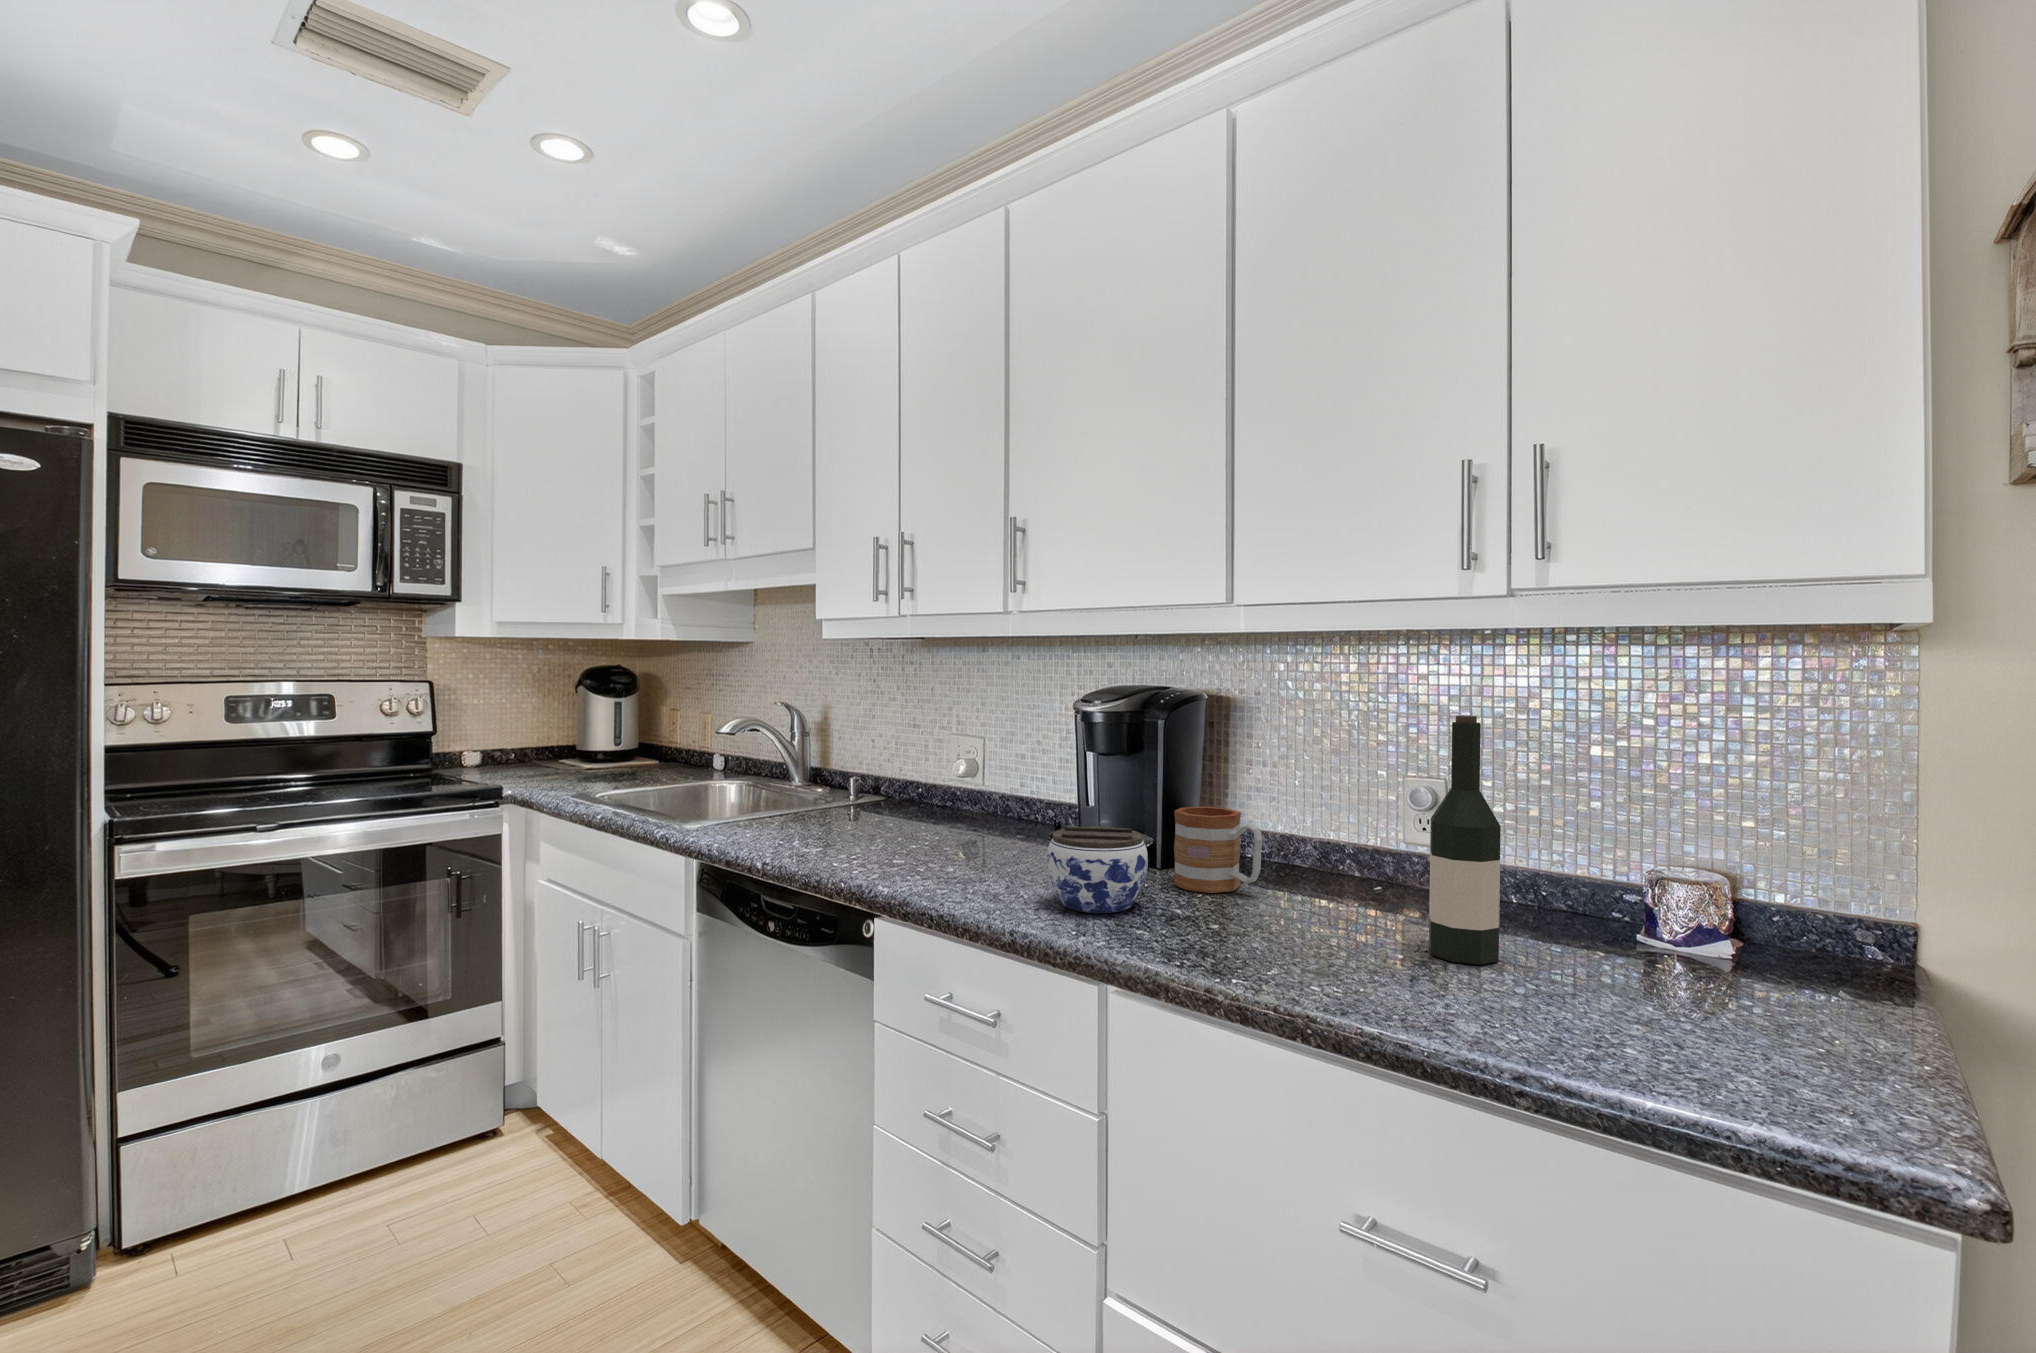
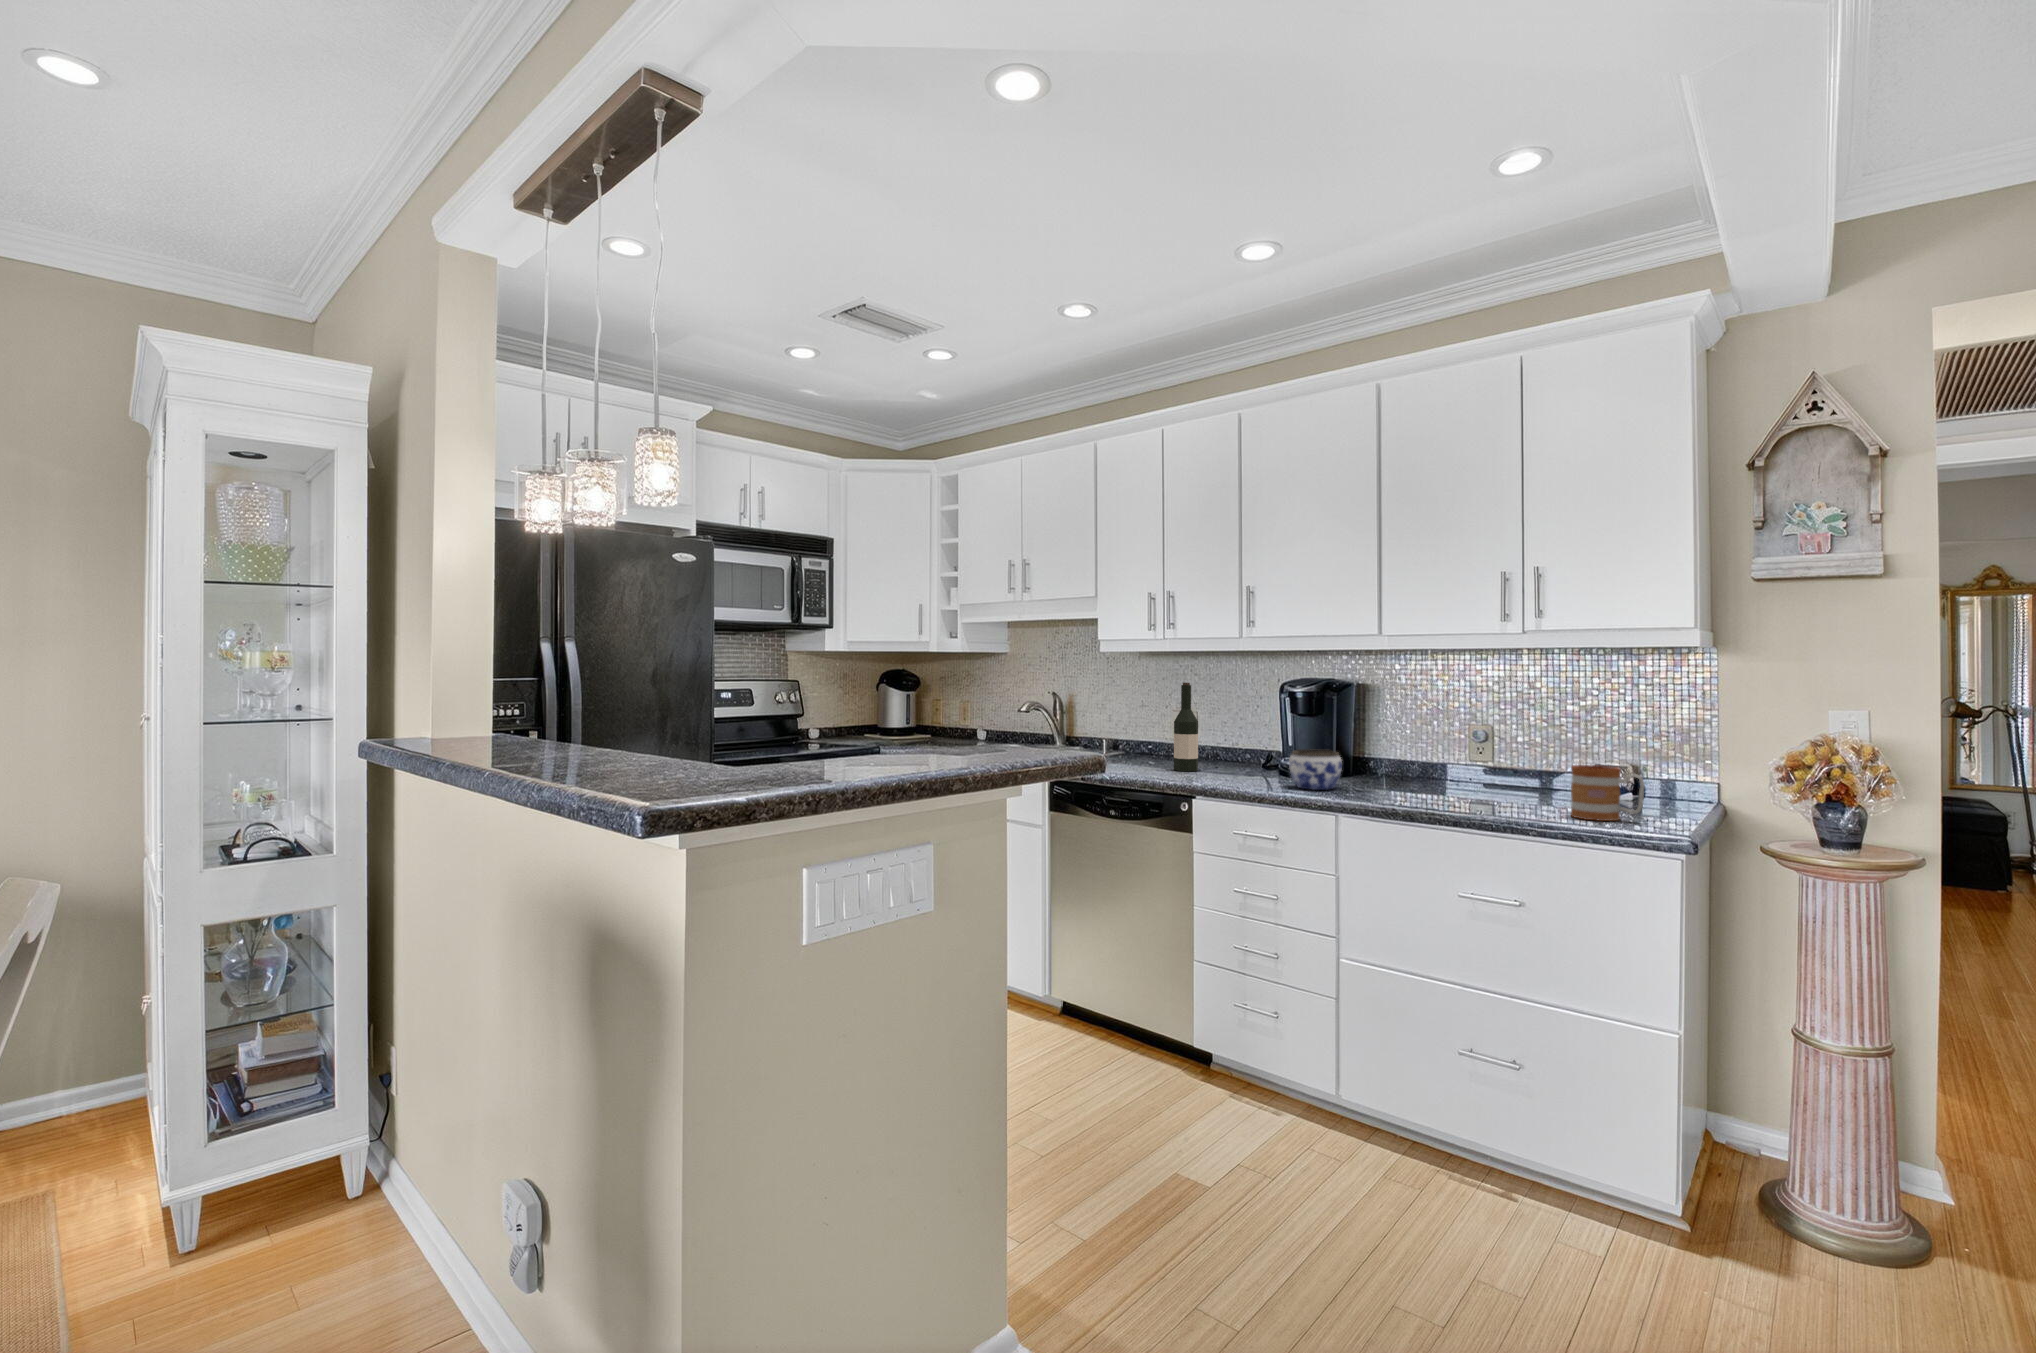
wine bottle: present [1429,715,1501,965] -> present [1174,683,1198,771]
mug: present [1173,807,1263,893] -> present [1571,765,1645,821]

